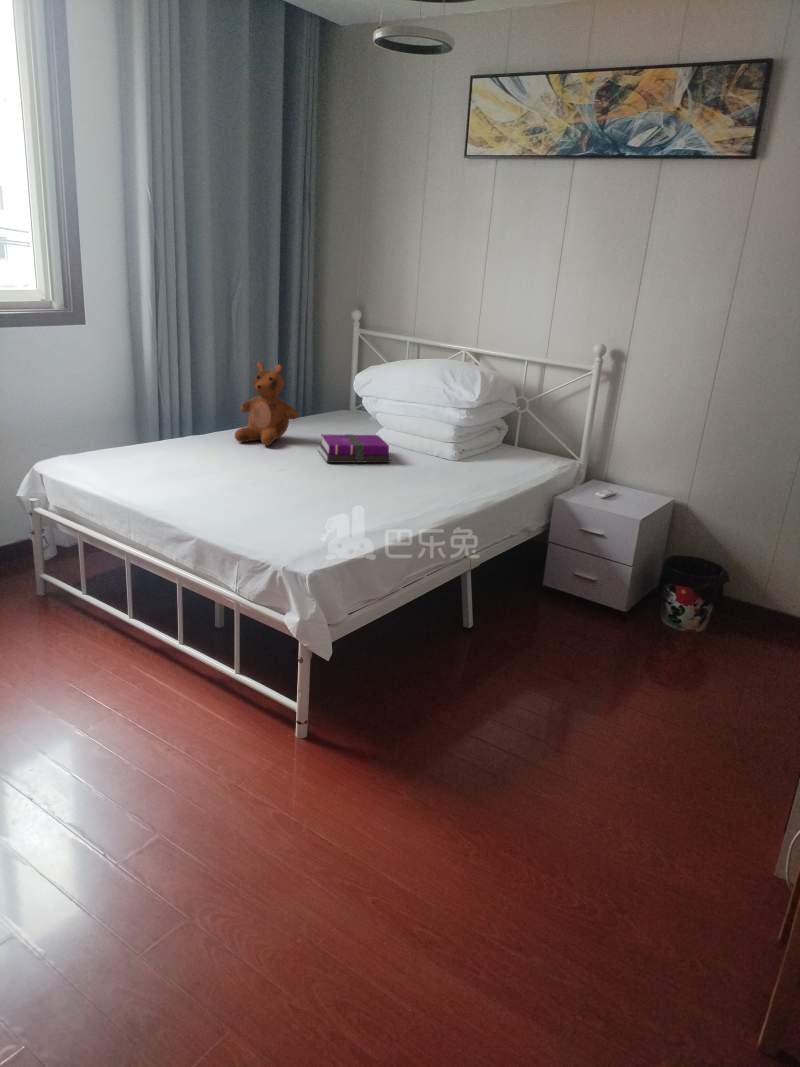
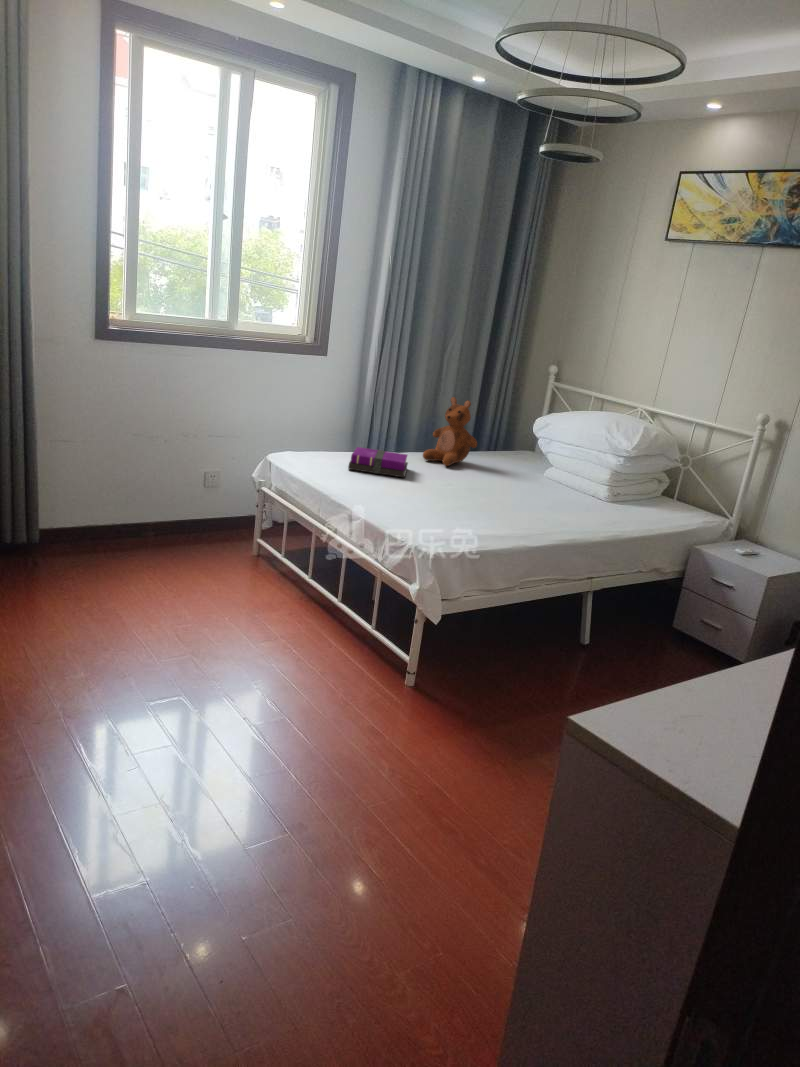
notebook: present [318,434,391,463] -> present [348,447,408,477]

